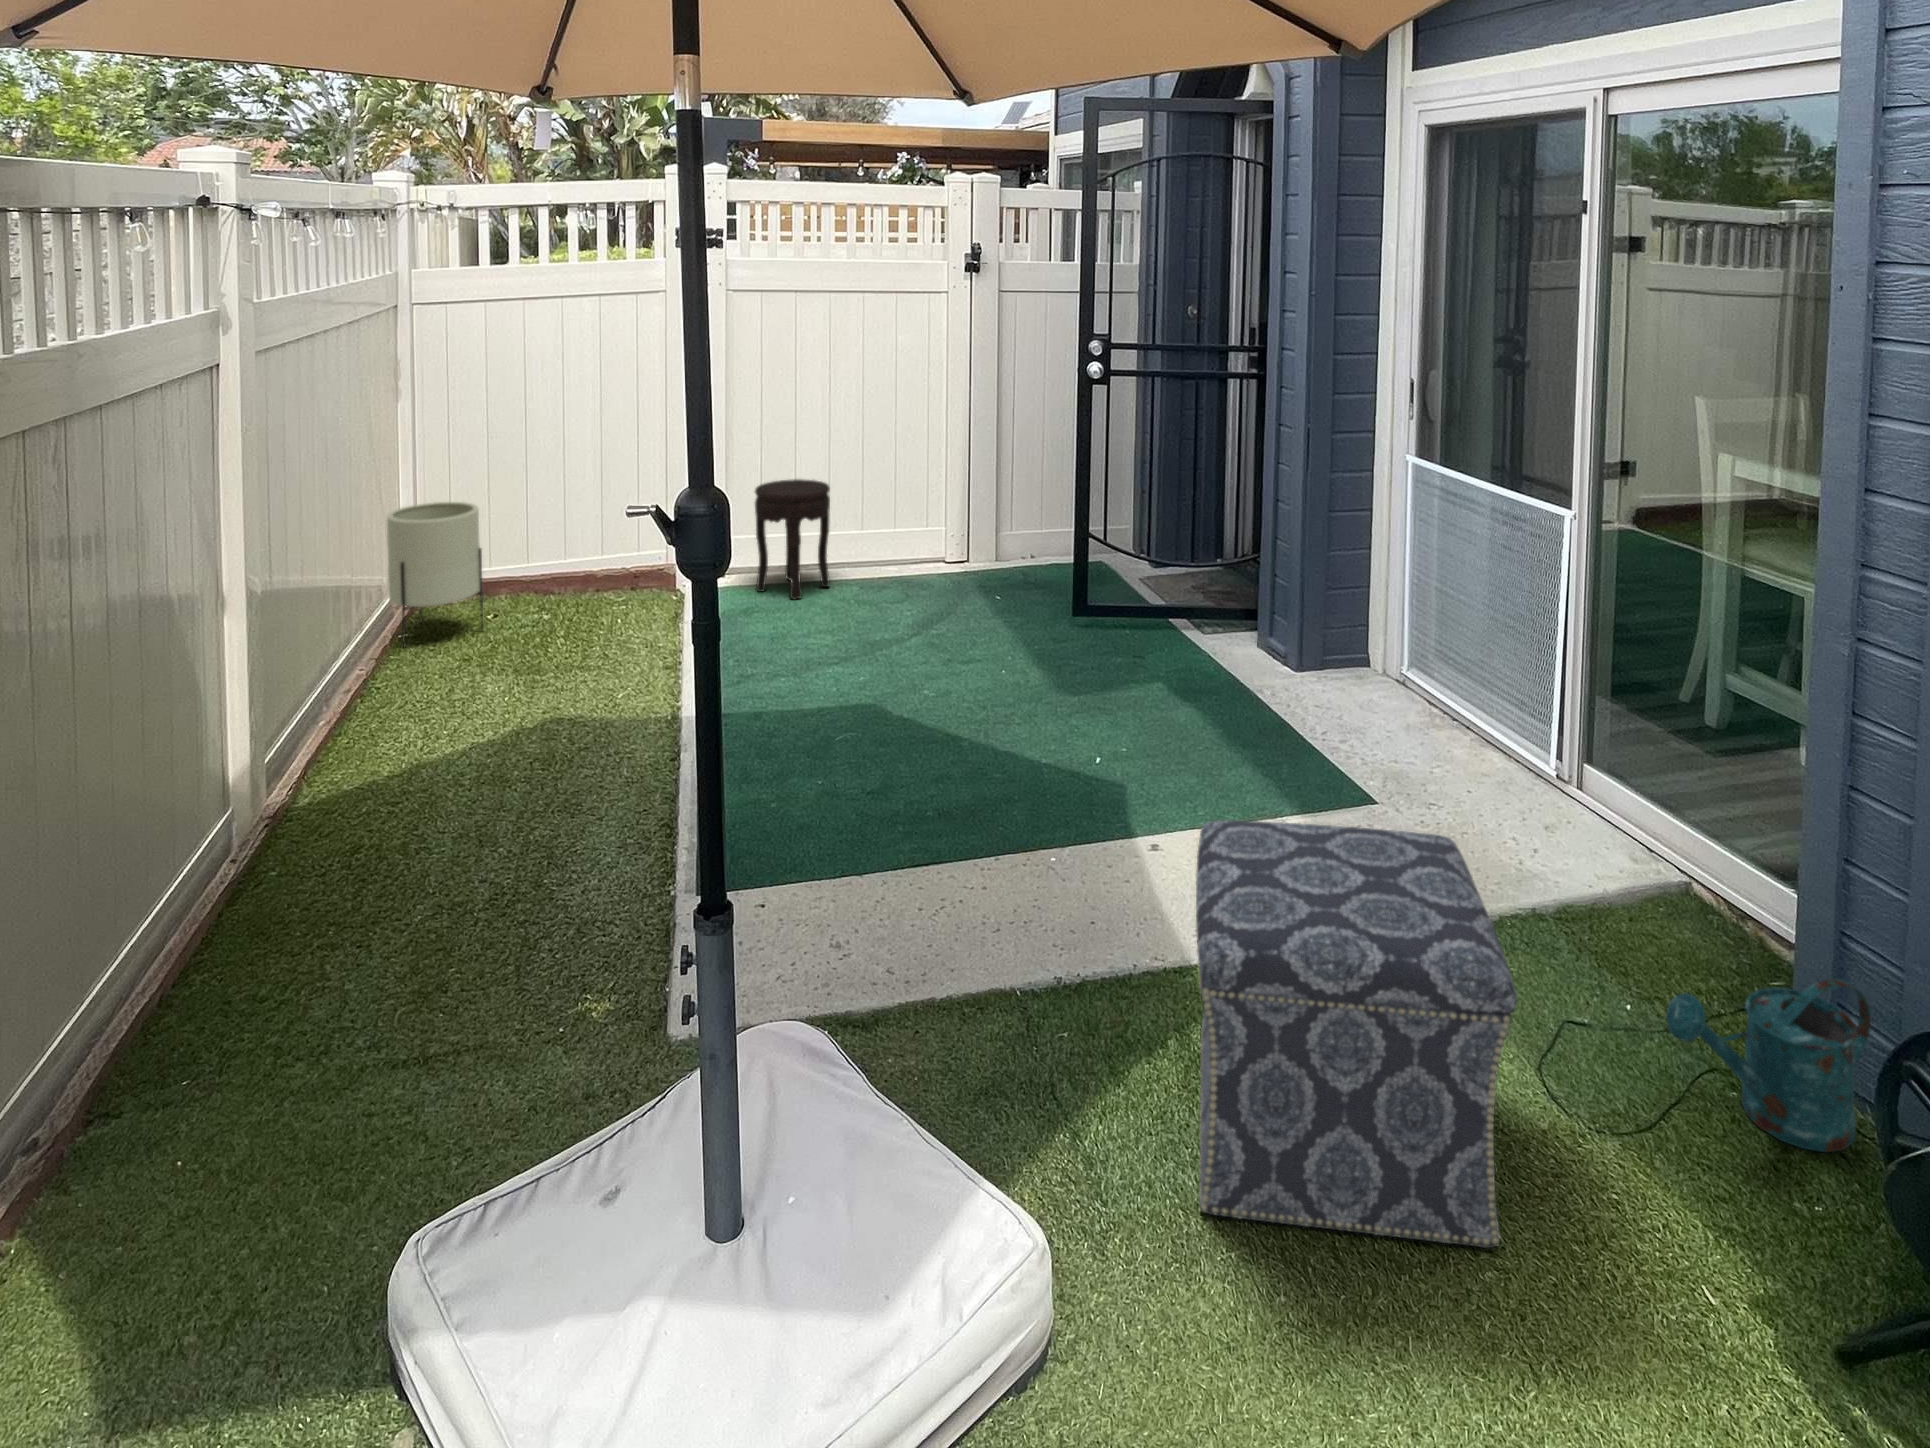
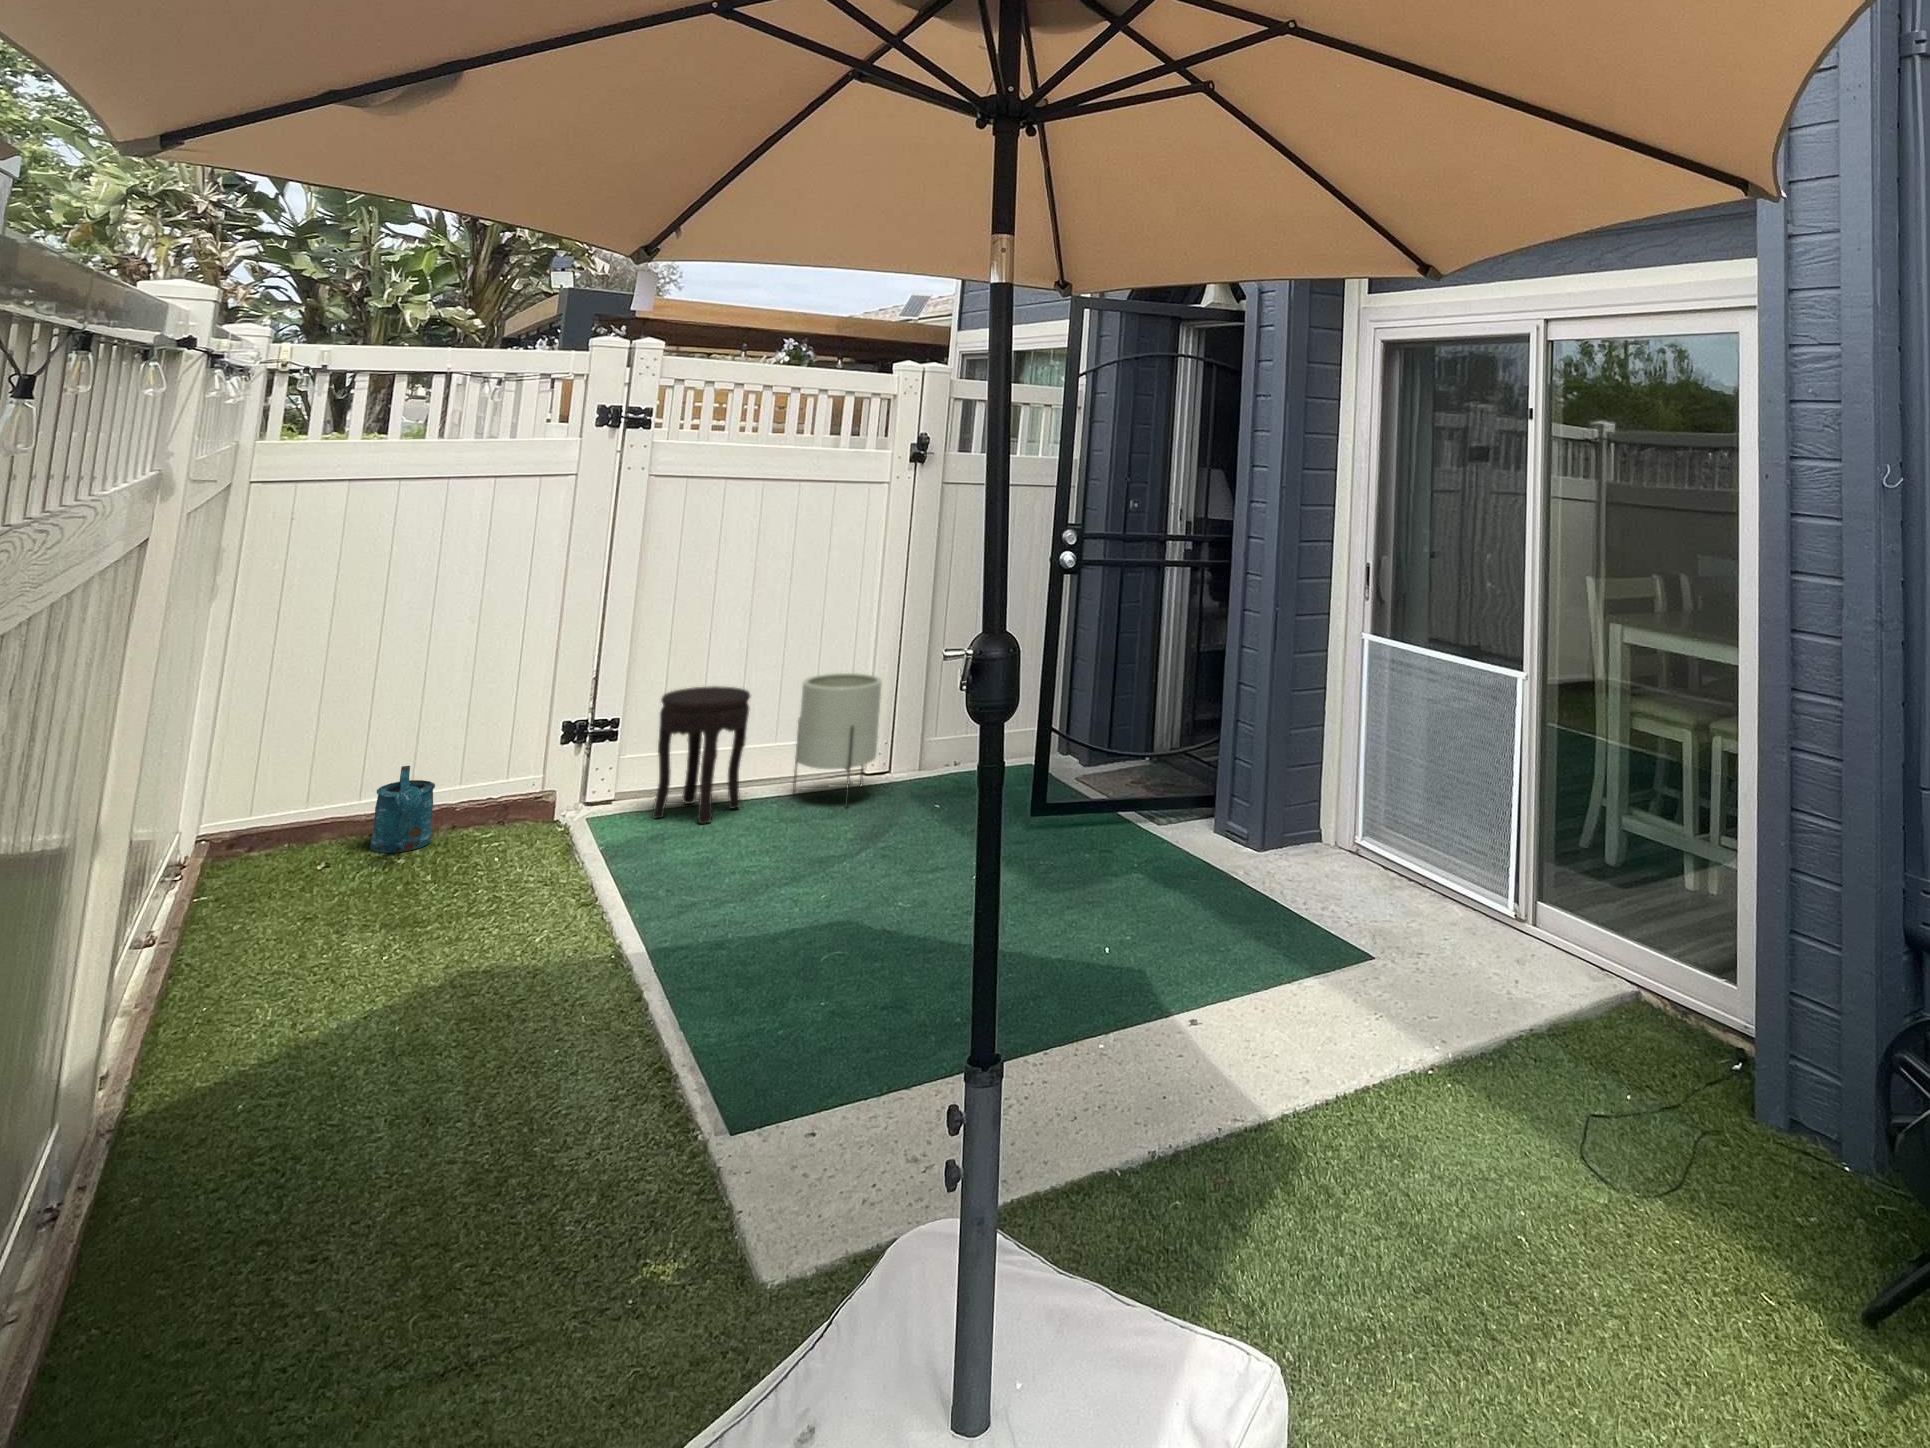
planter: present [387,502,483,648] -> present [793,673,882,807]
ottoman: present [1196,821,1517,1248] -> none [1305,948,1621,1328]
watering can: present [1666,979,1871,1152] -> present [370,766,435,853]

